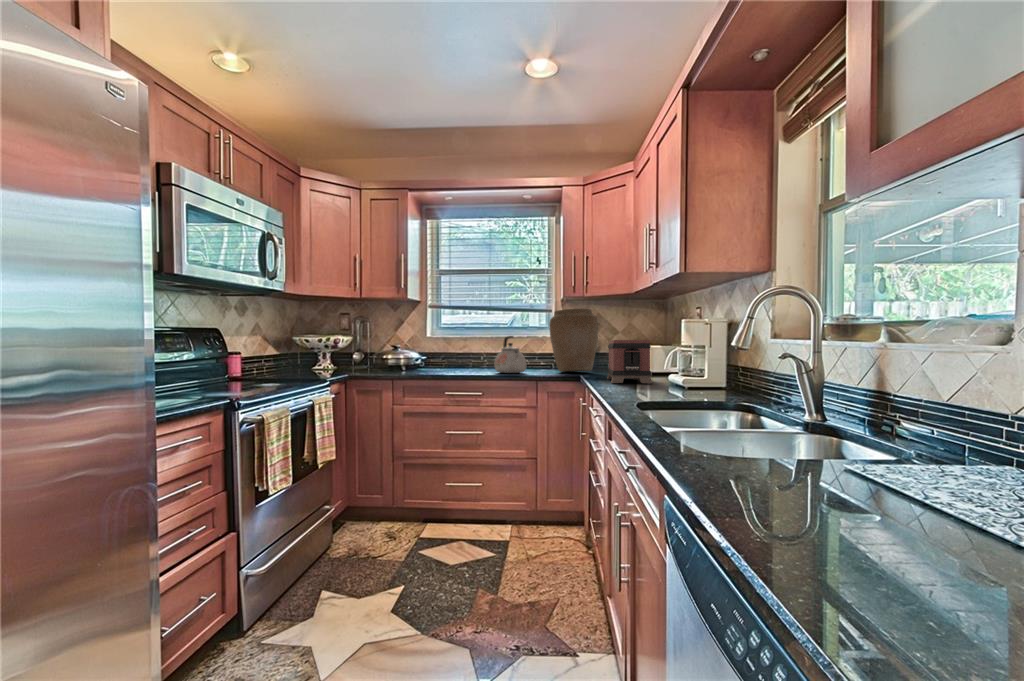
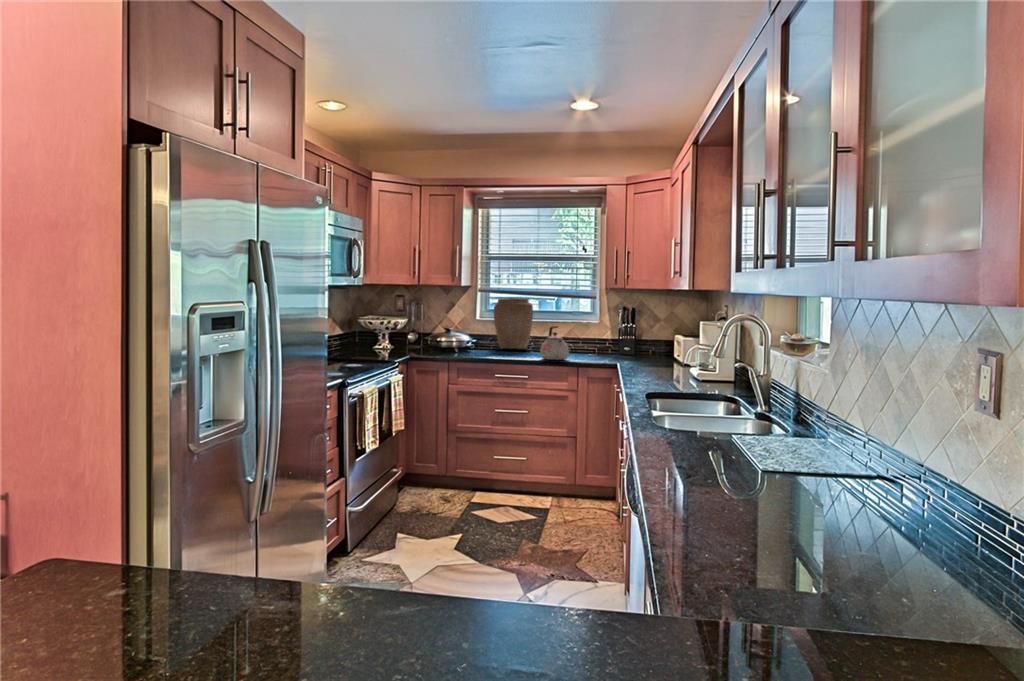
vase: present [549,309,598,372] -> present [494,298,533,349]
toaster: present [607,340,652,383] -> none [640,335,677,376]

